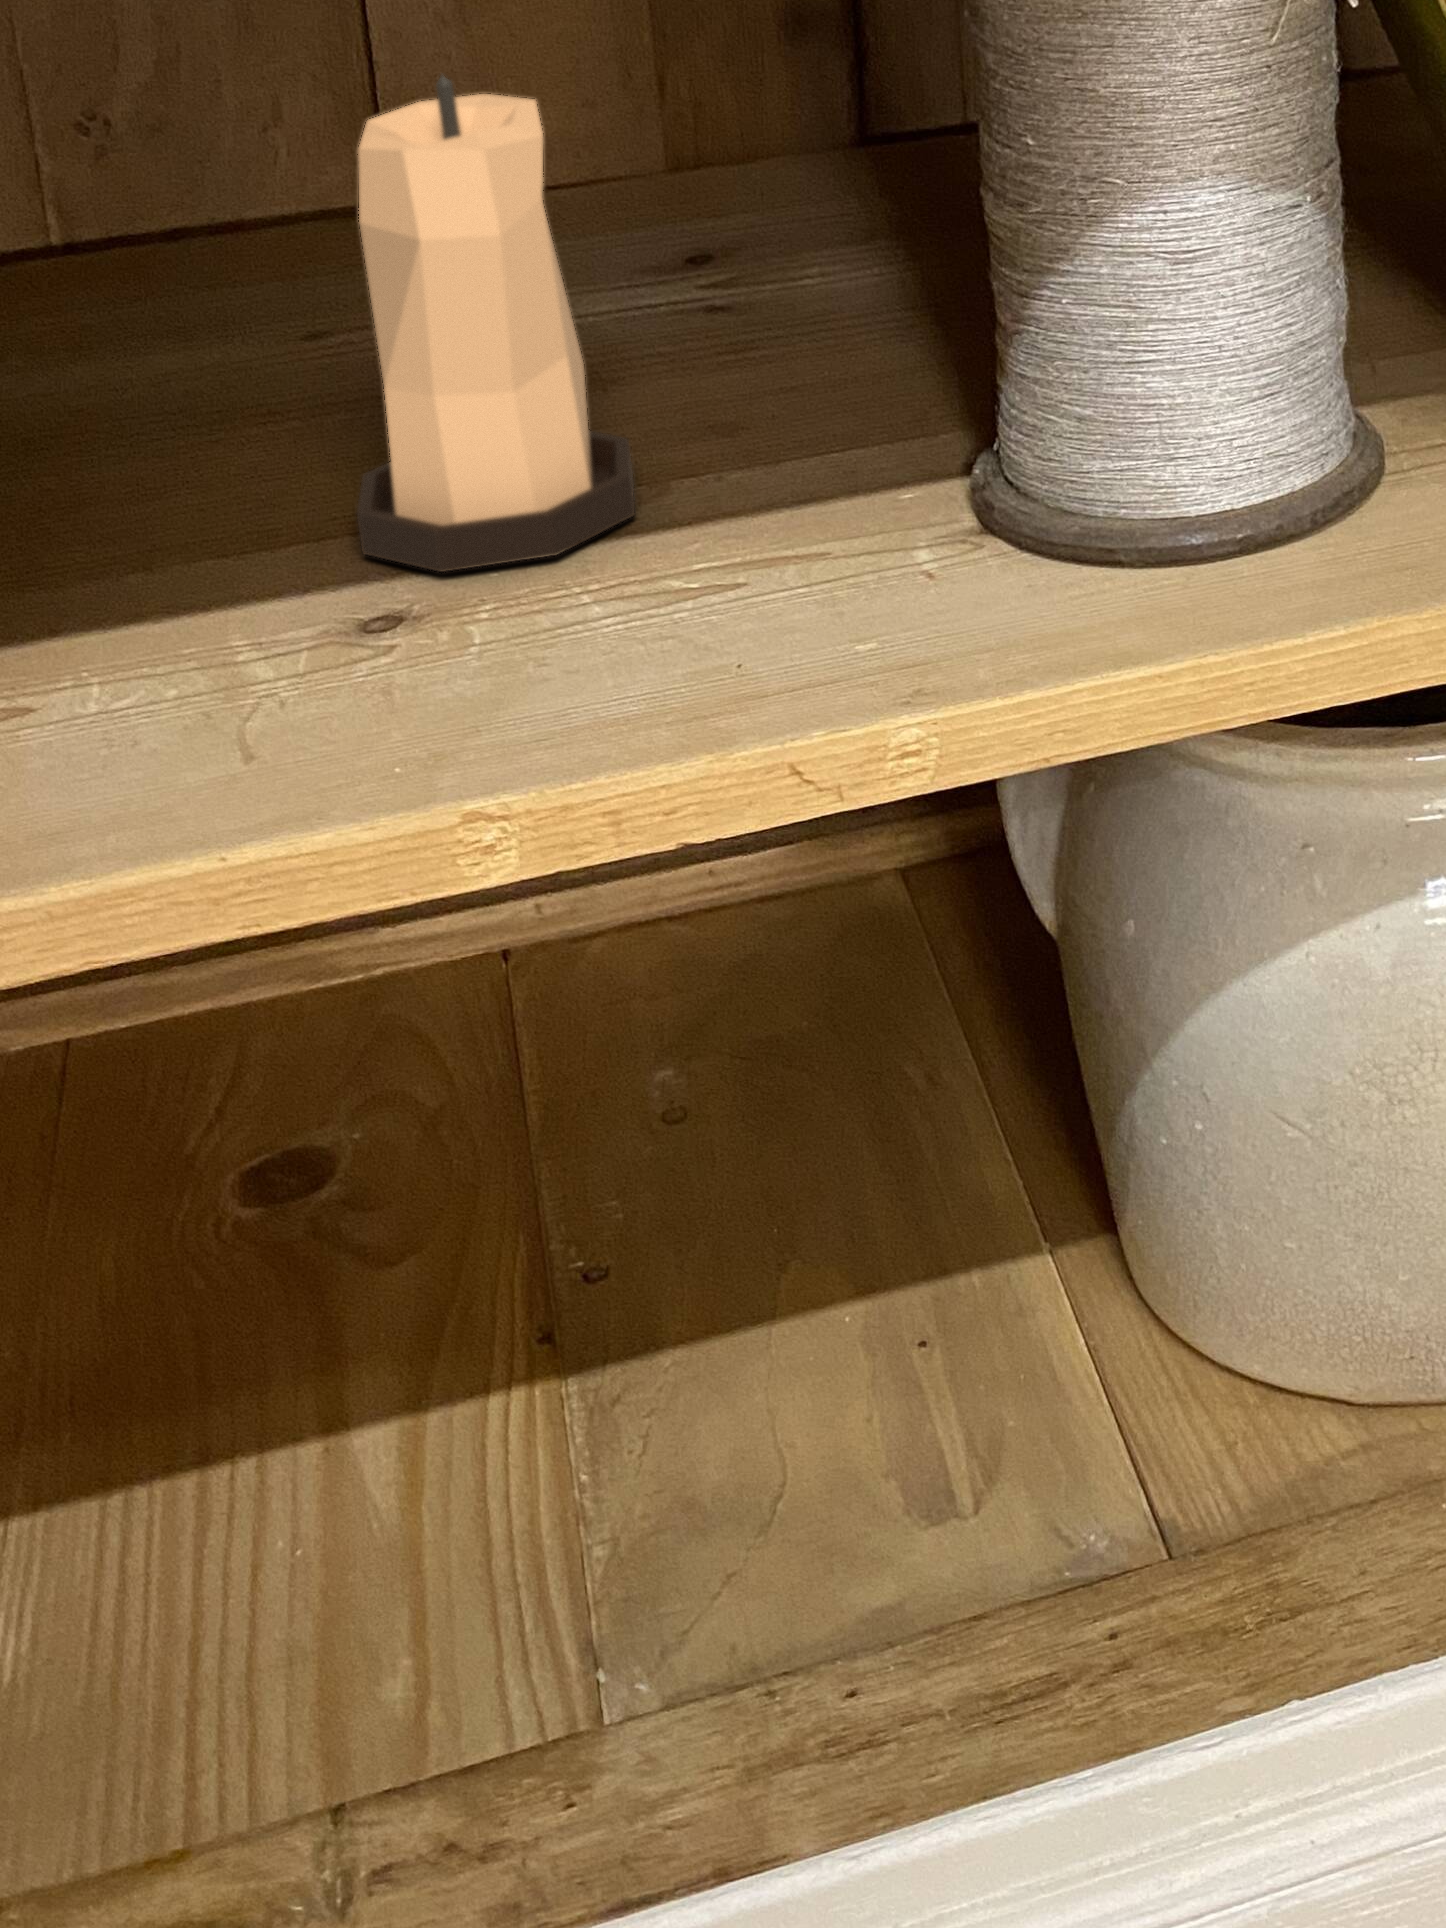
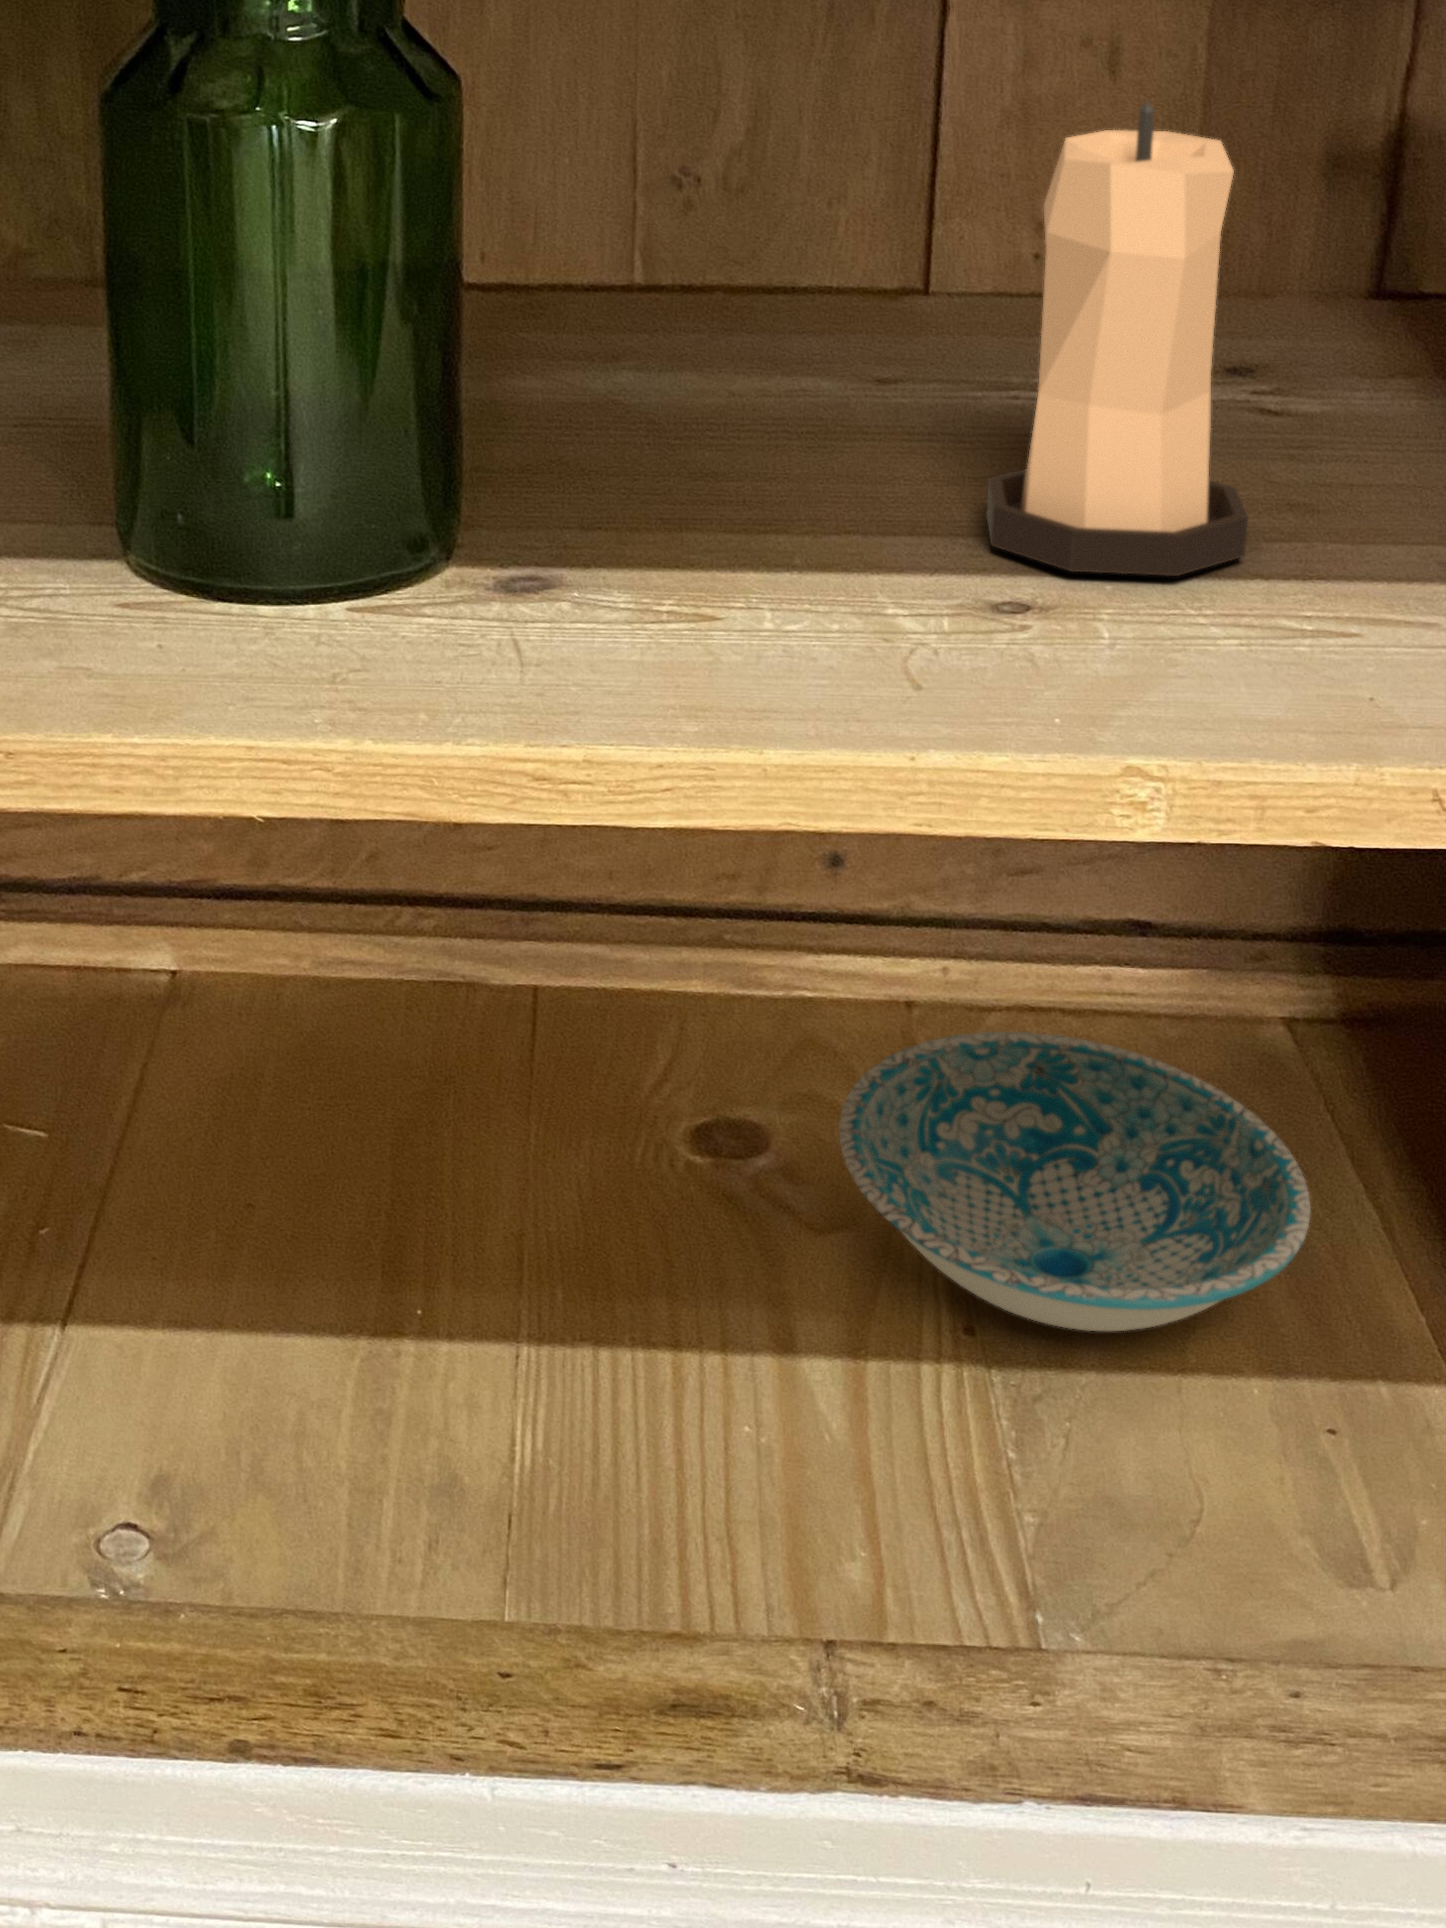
ceramic bowl: none [377,975,878,1319] -> present [839,1032,1311,1331]

